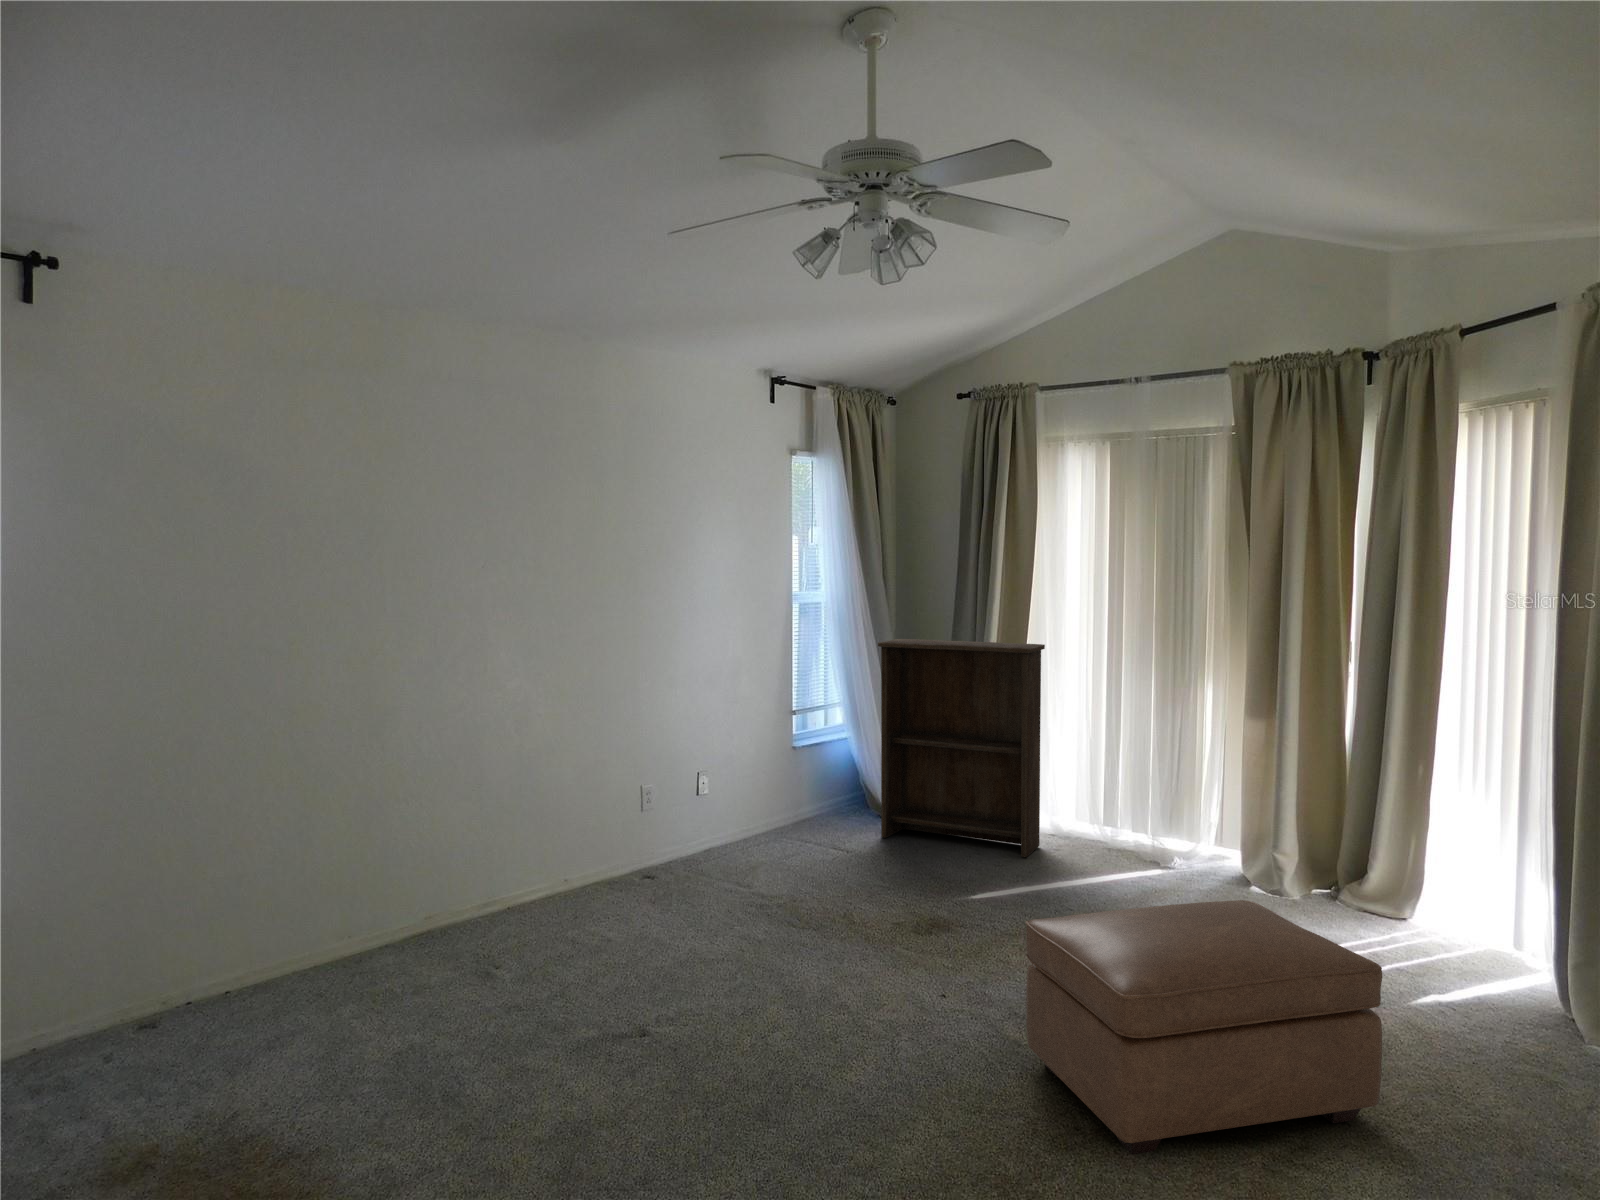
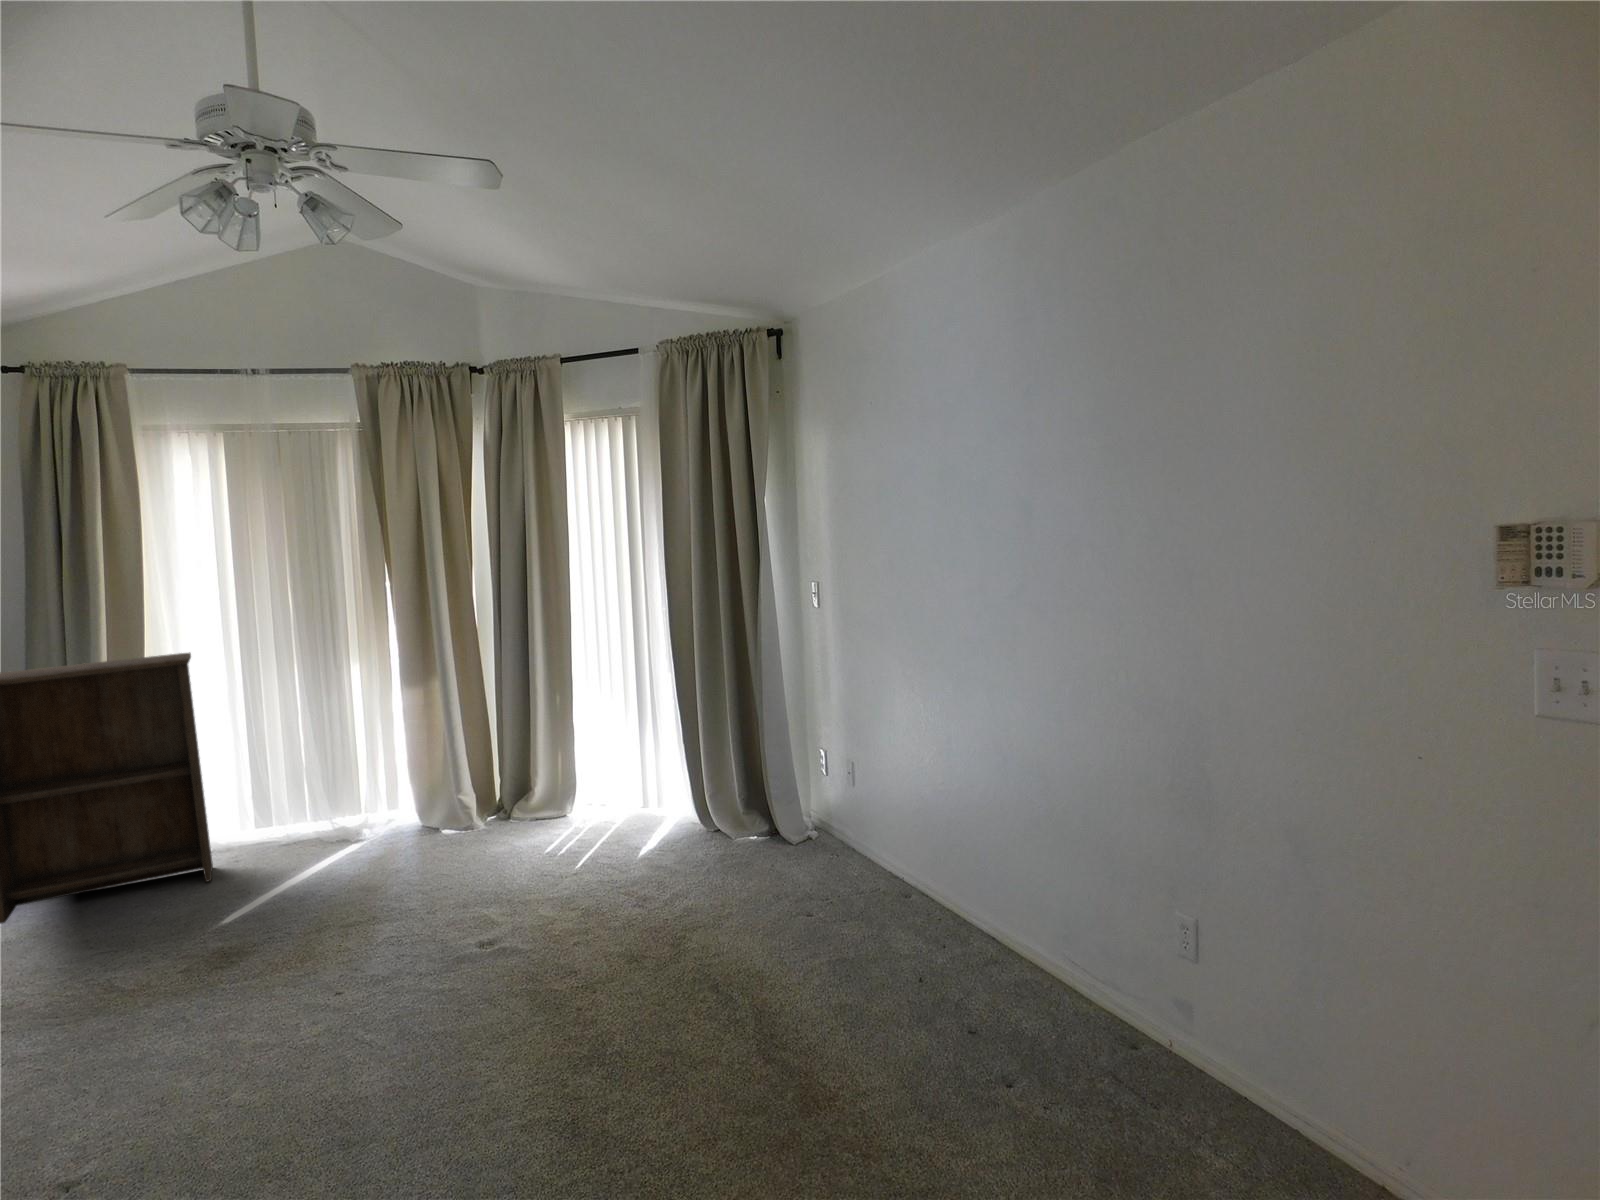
ottoman: present [1025,900,1382,1154] -> none [395,829,672,1057]

